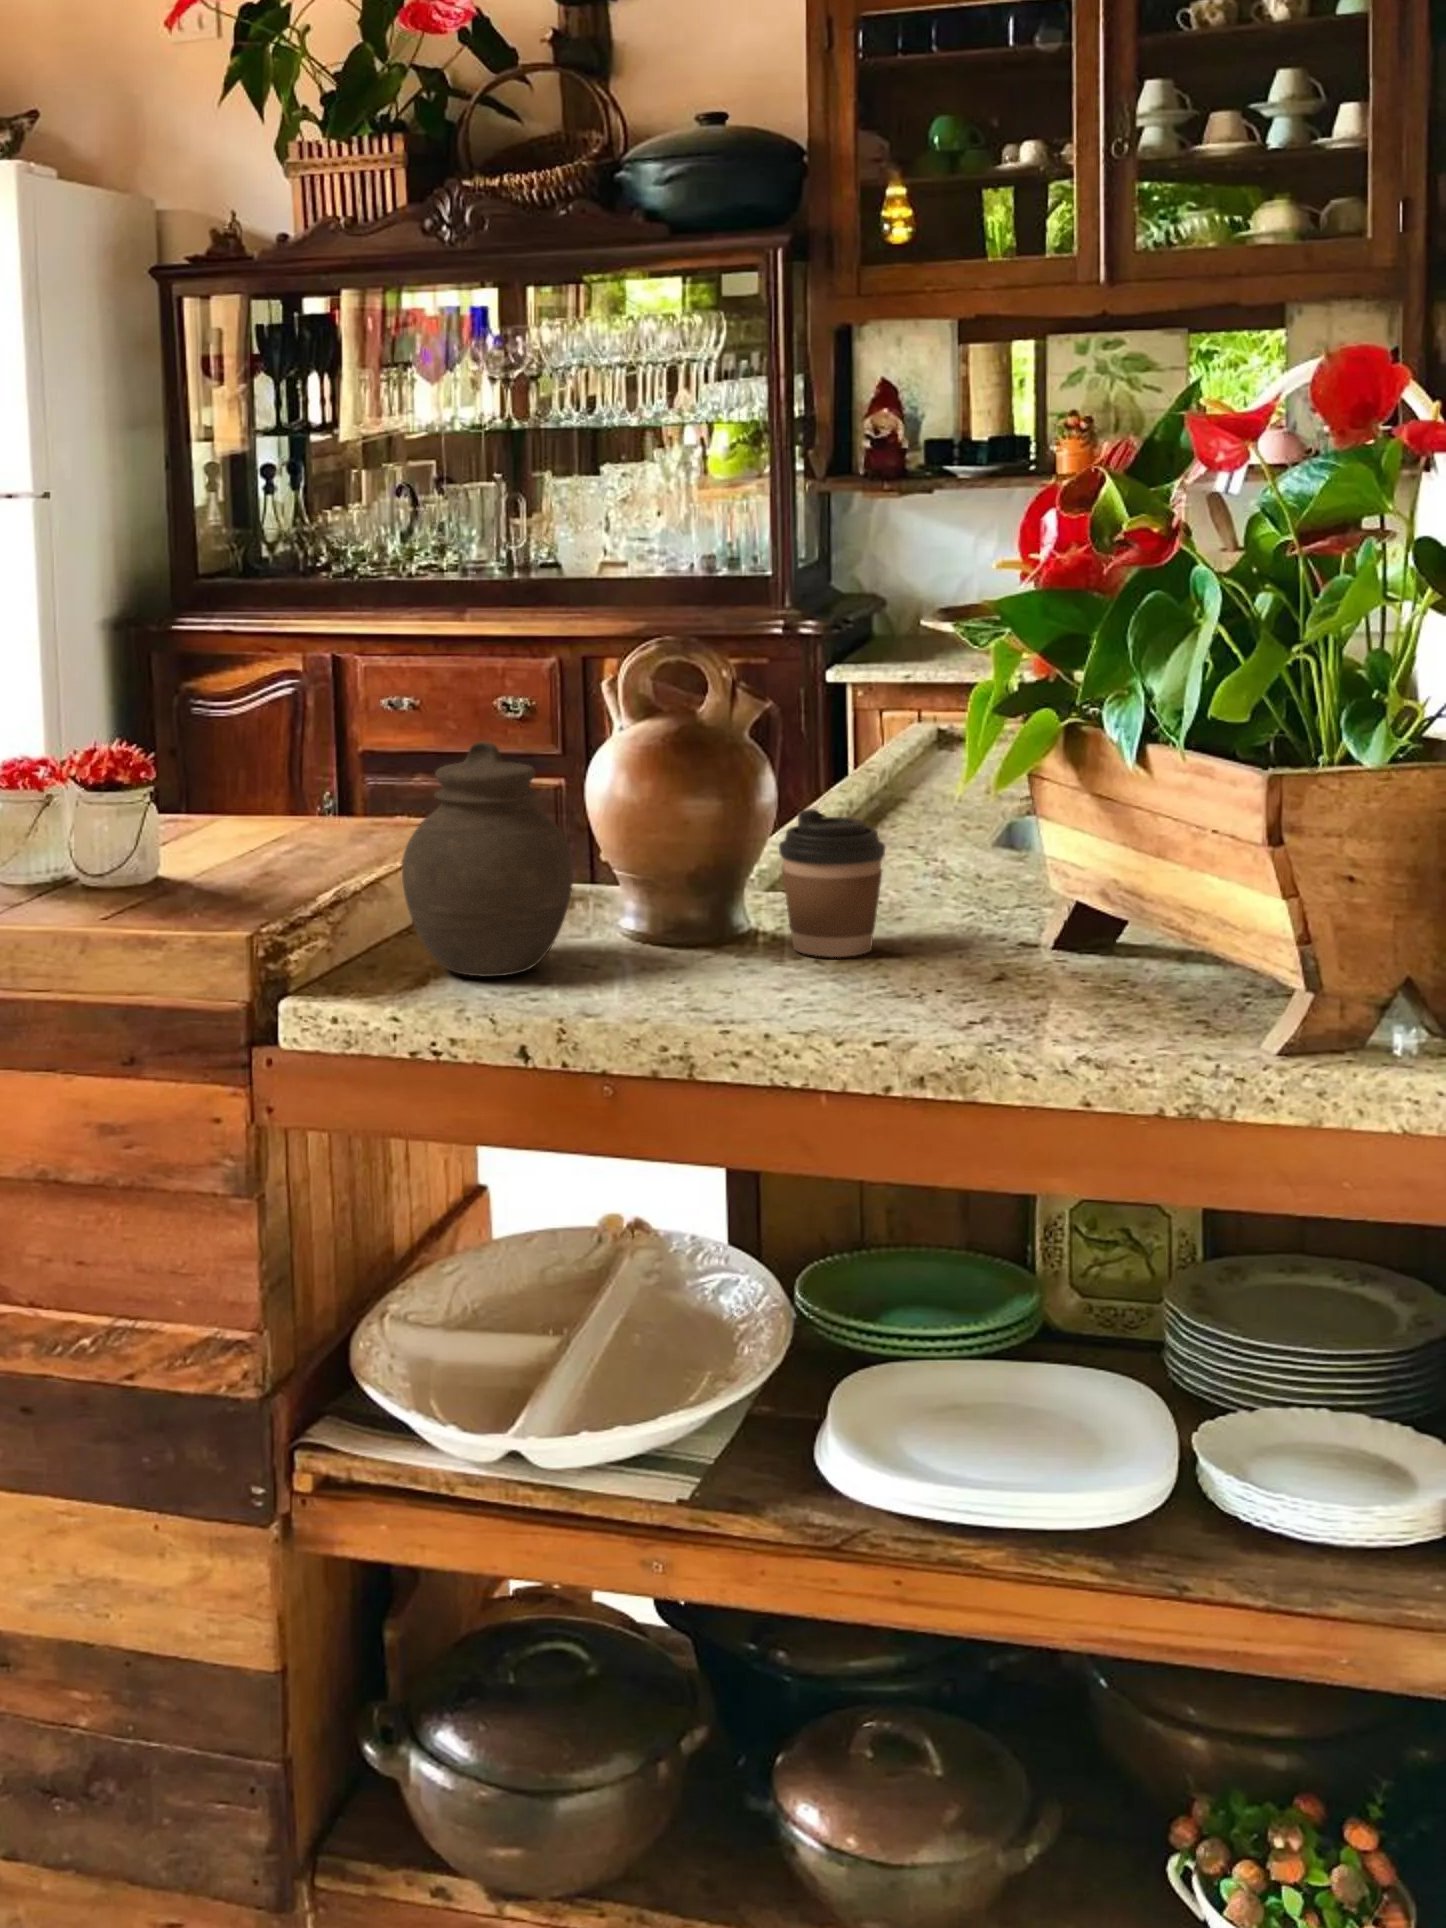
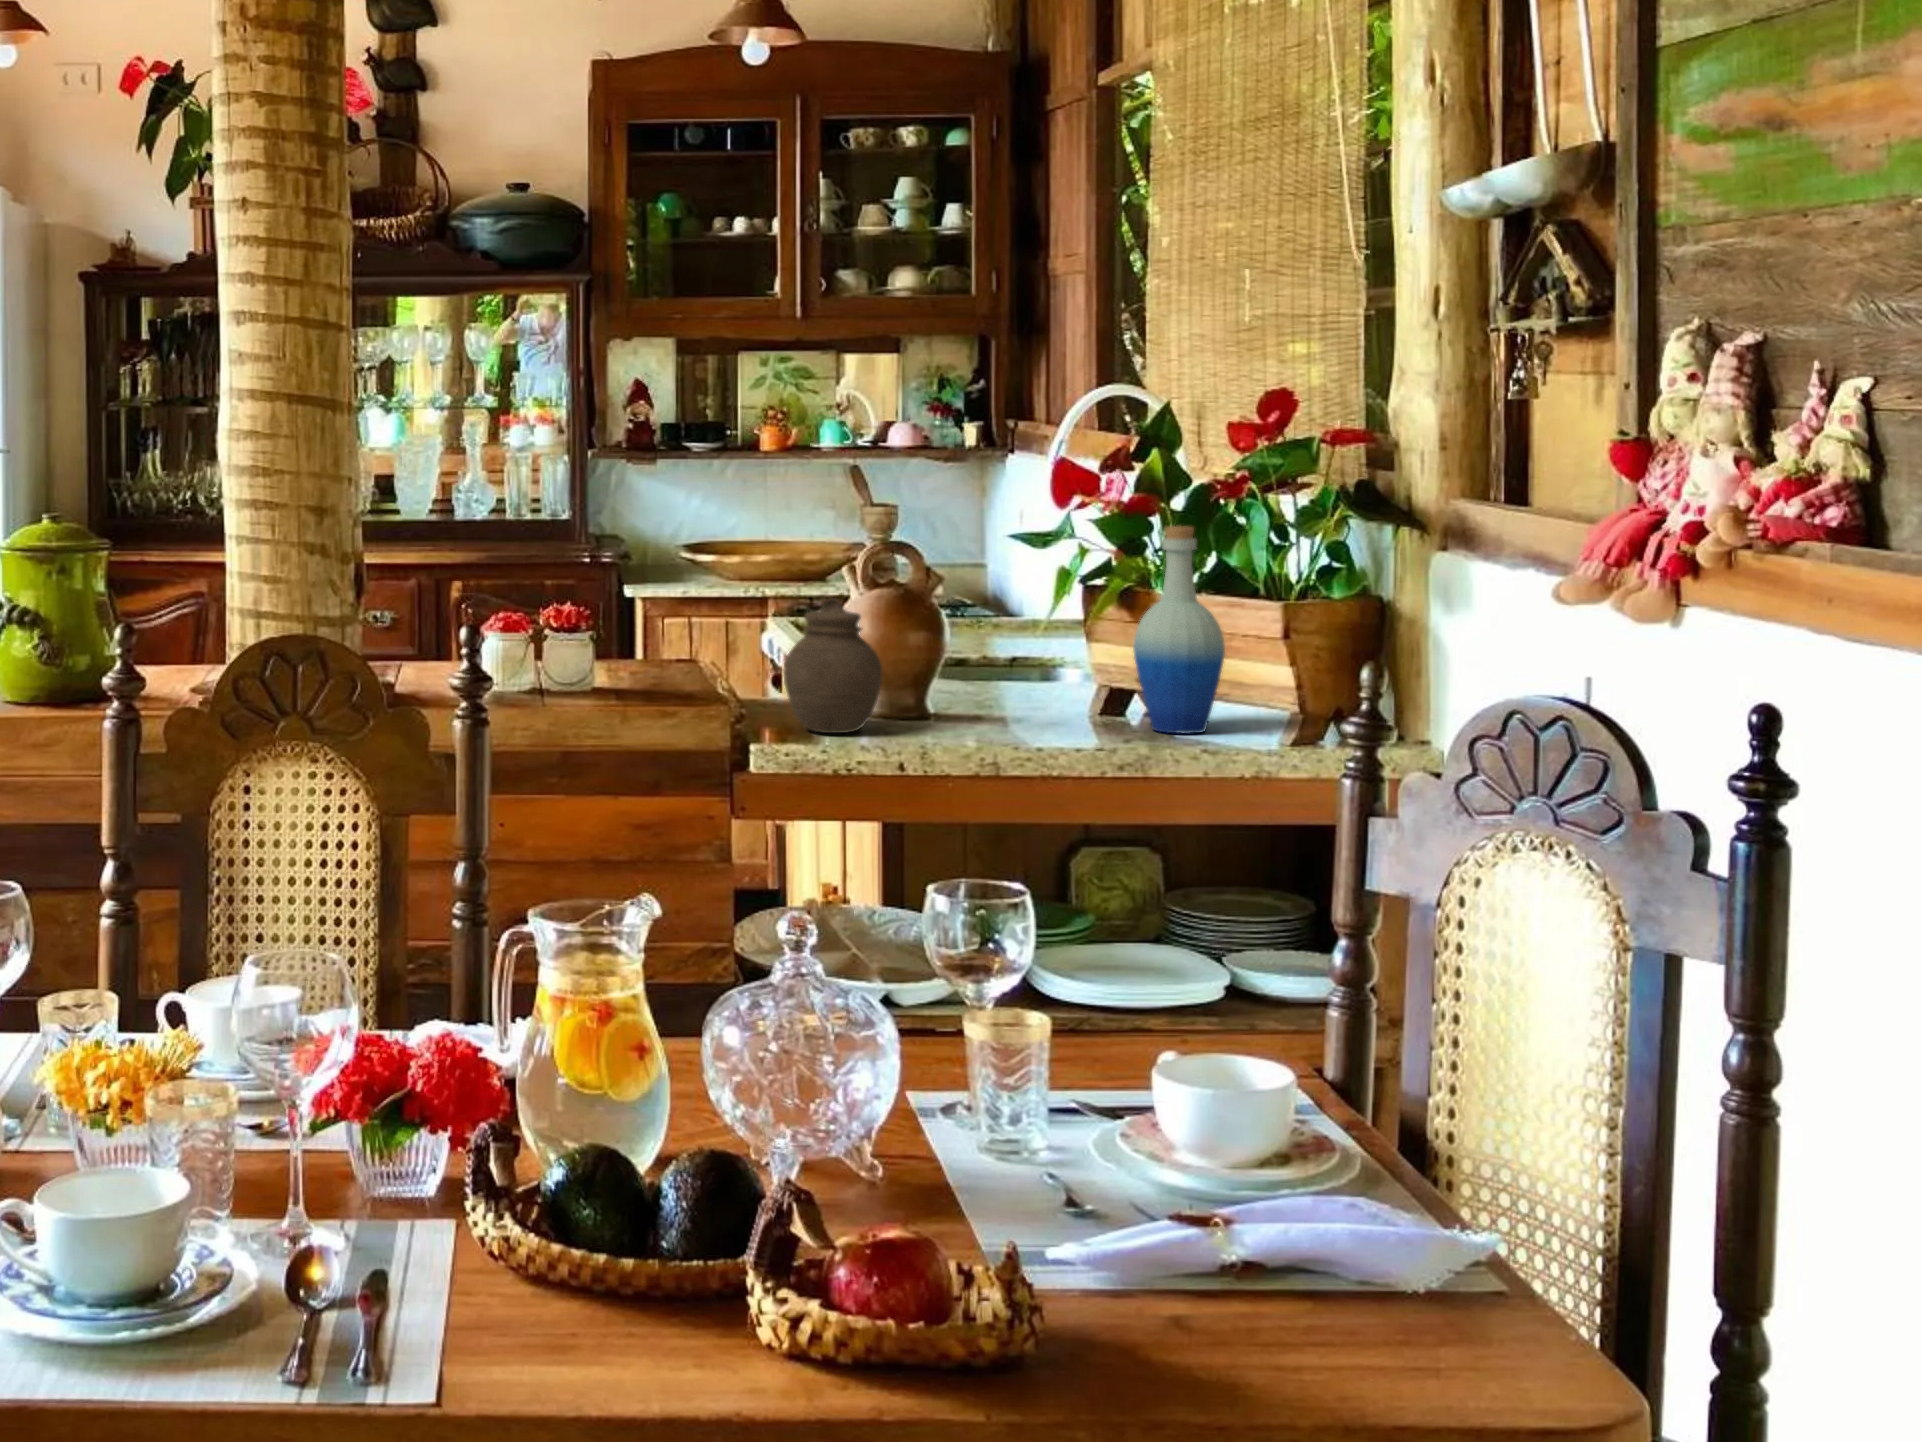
bottle: none [1005,621,1181,1021] -> present [1133,526,1225,734]
coffee cup: present [779,809,885,957] -> none [970,636,1030,717]

